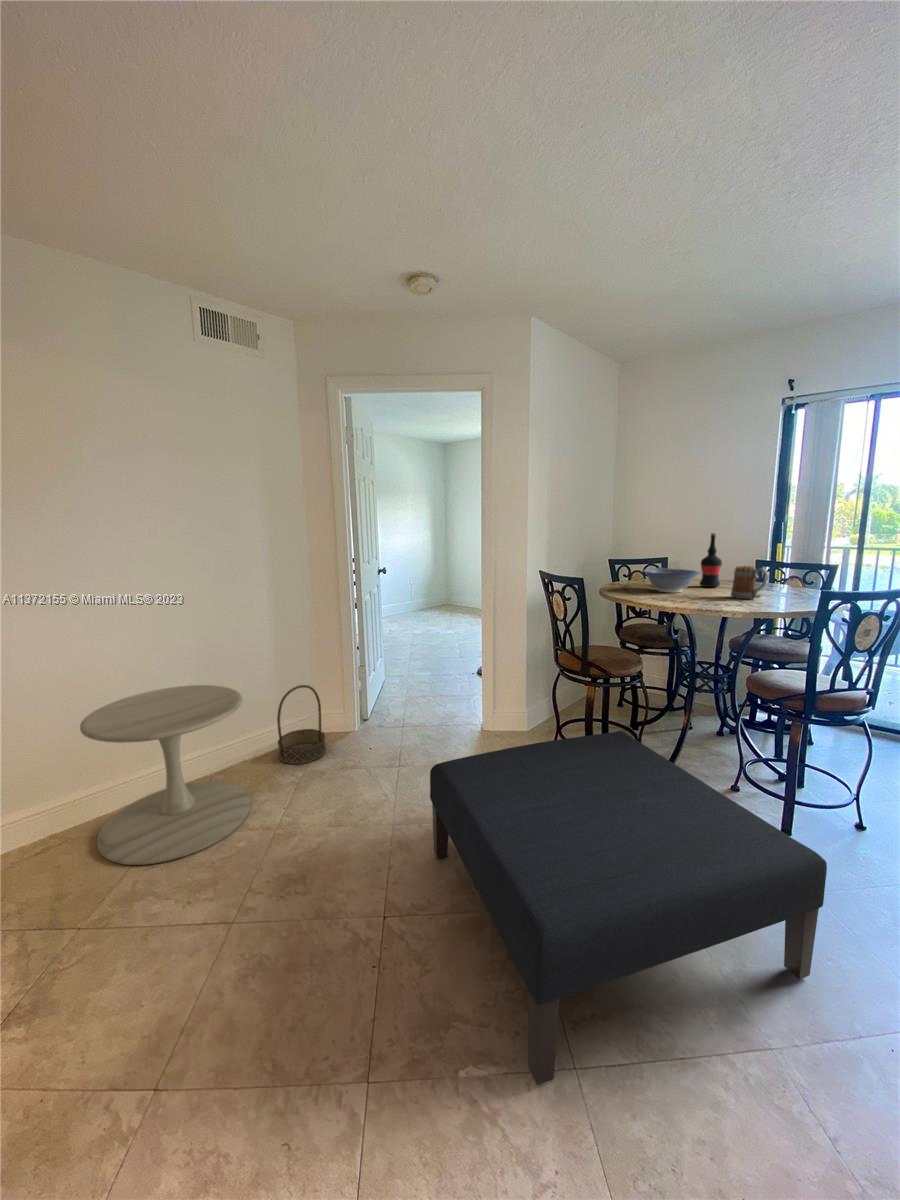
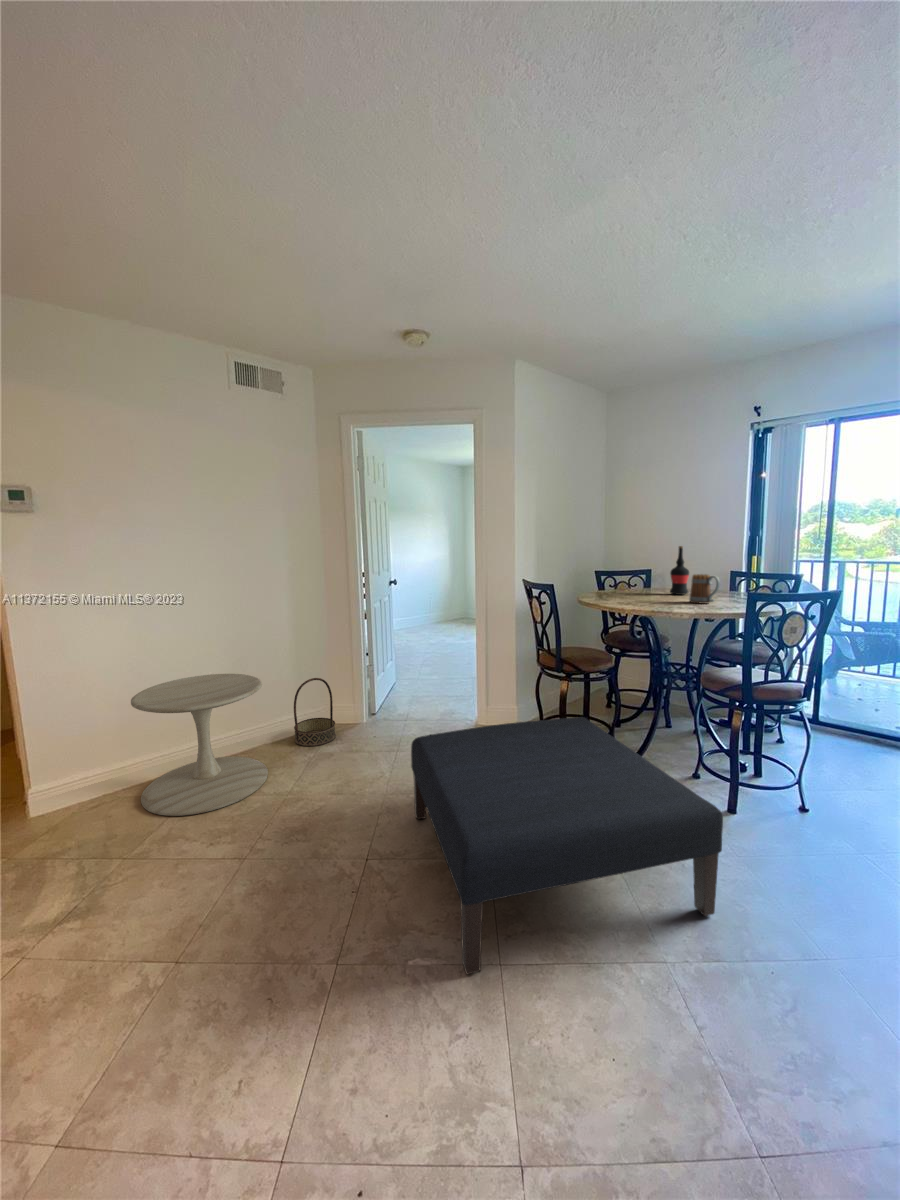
decorative bowl: present [643,568,700,593] -> none [614,578,665,598]

